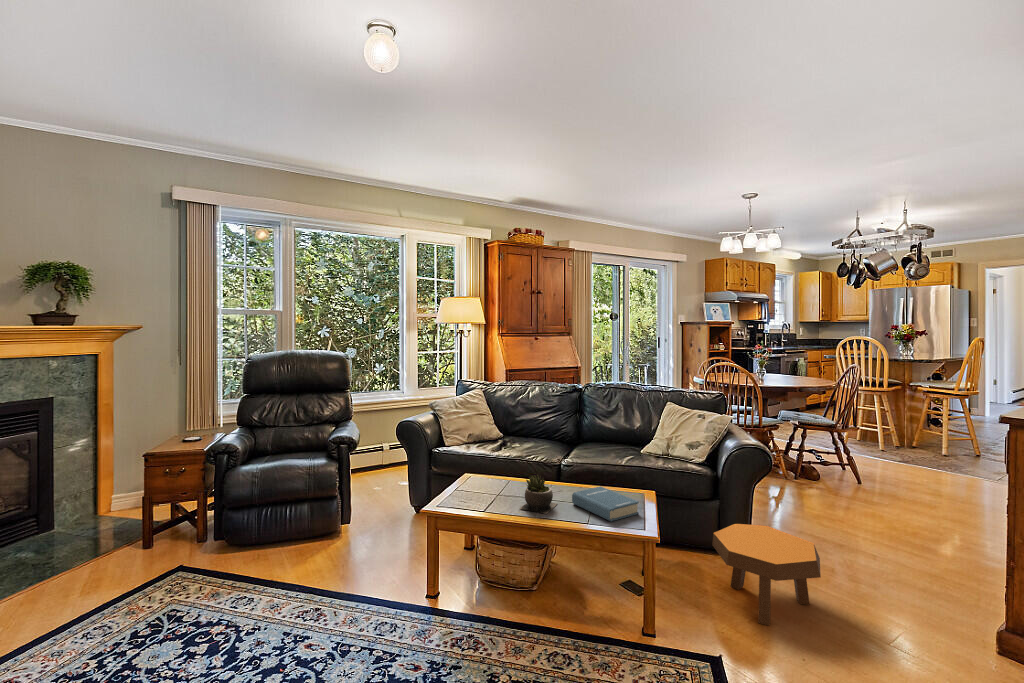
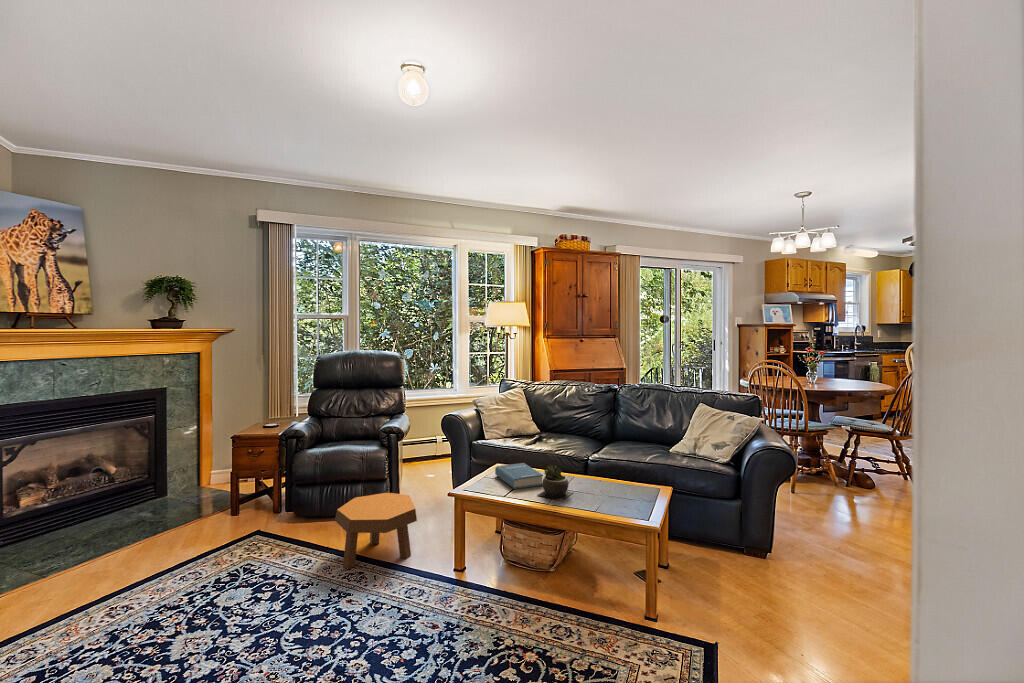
hardback book: present [572,487,639,521] -> present [495,463,543,489]
footstool: present [712,524,821,626] -> present [335,493,417,569]

